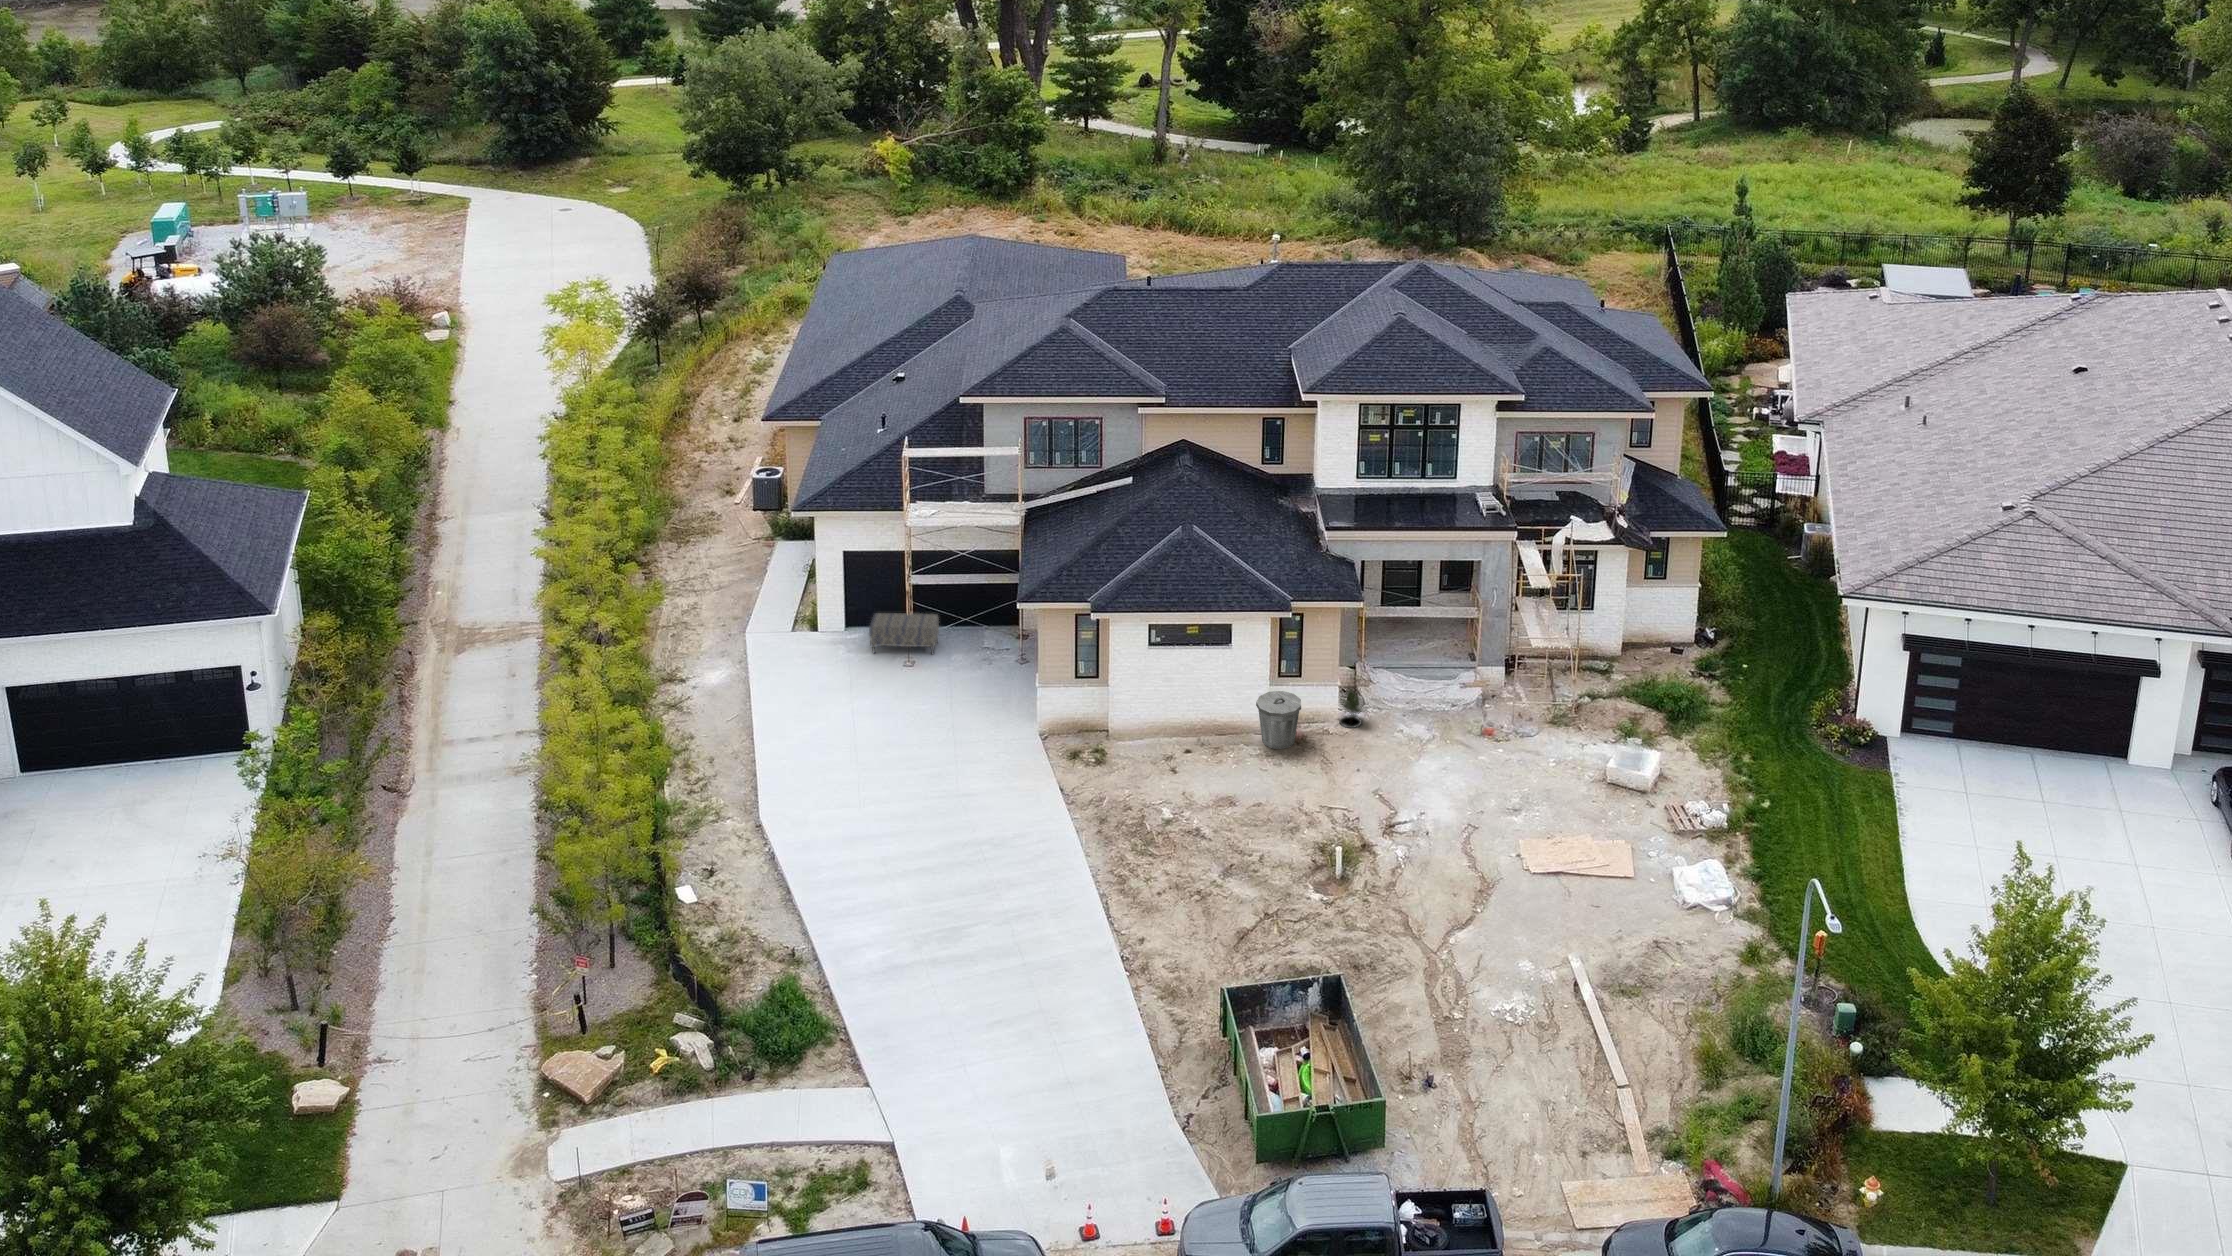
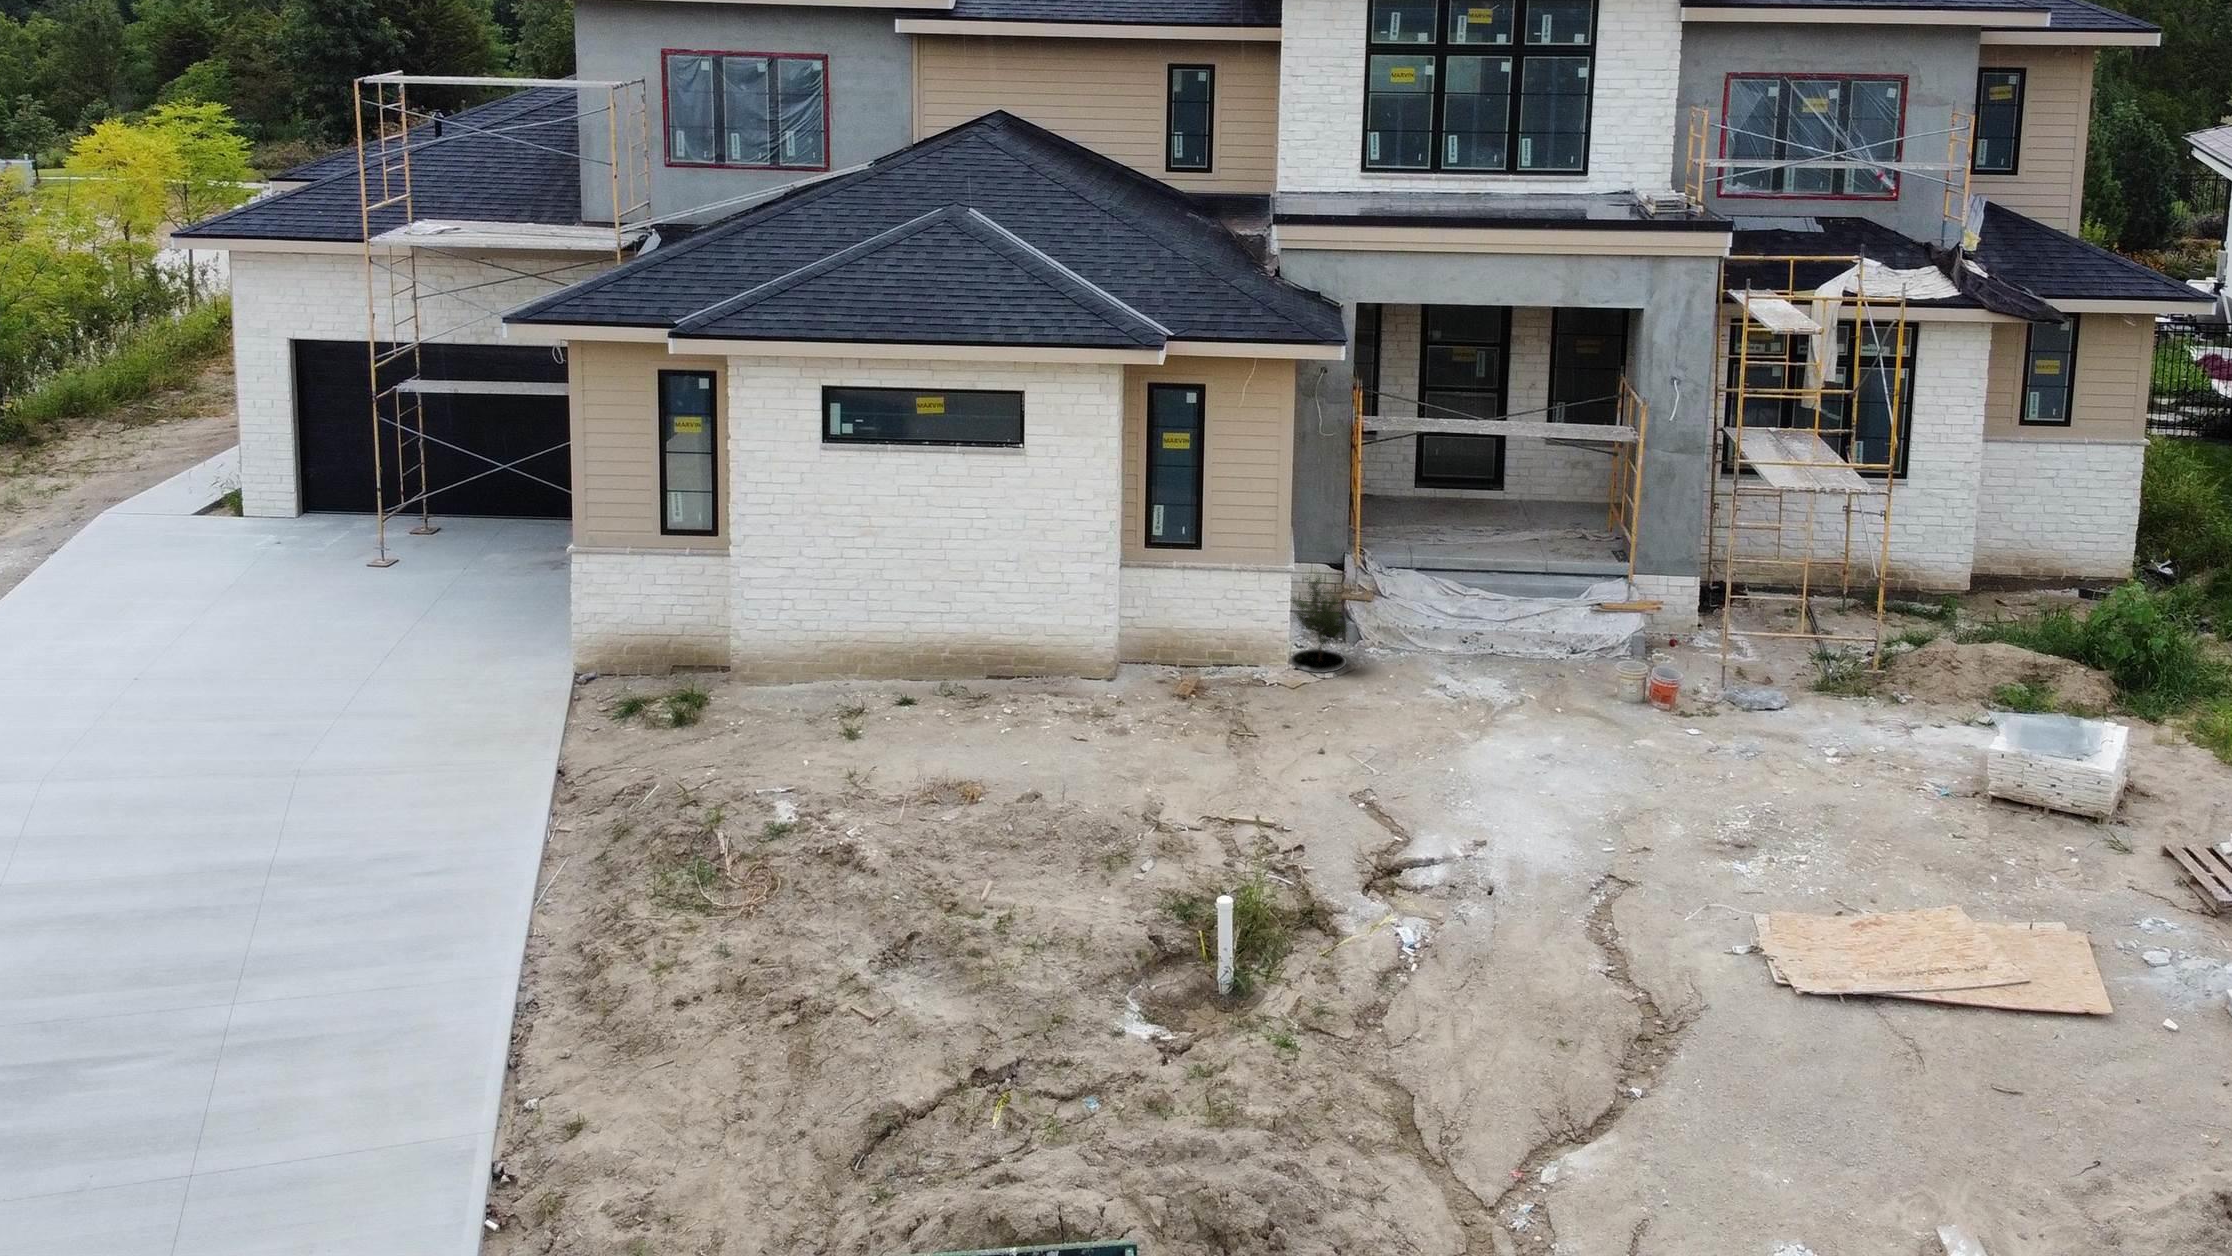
bench: present [869,613,939,654] -> none [265,443,433,531]
trash can: present [1256,691,1301,749] -> none [1074,568,1187,706]

